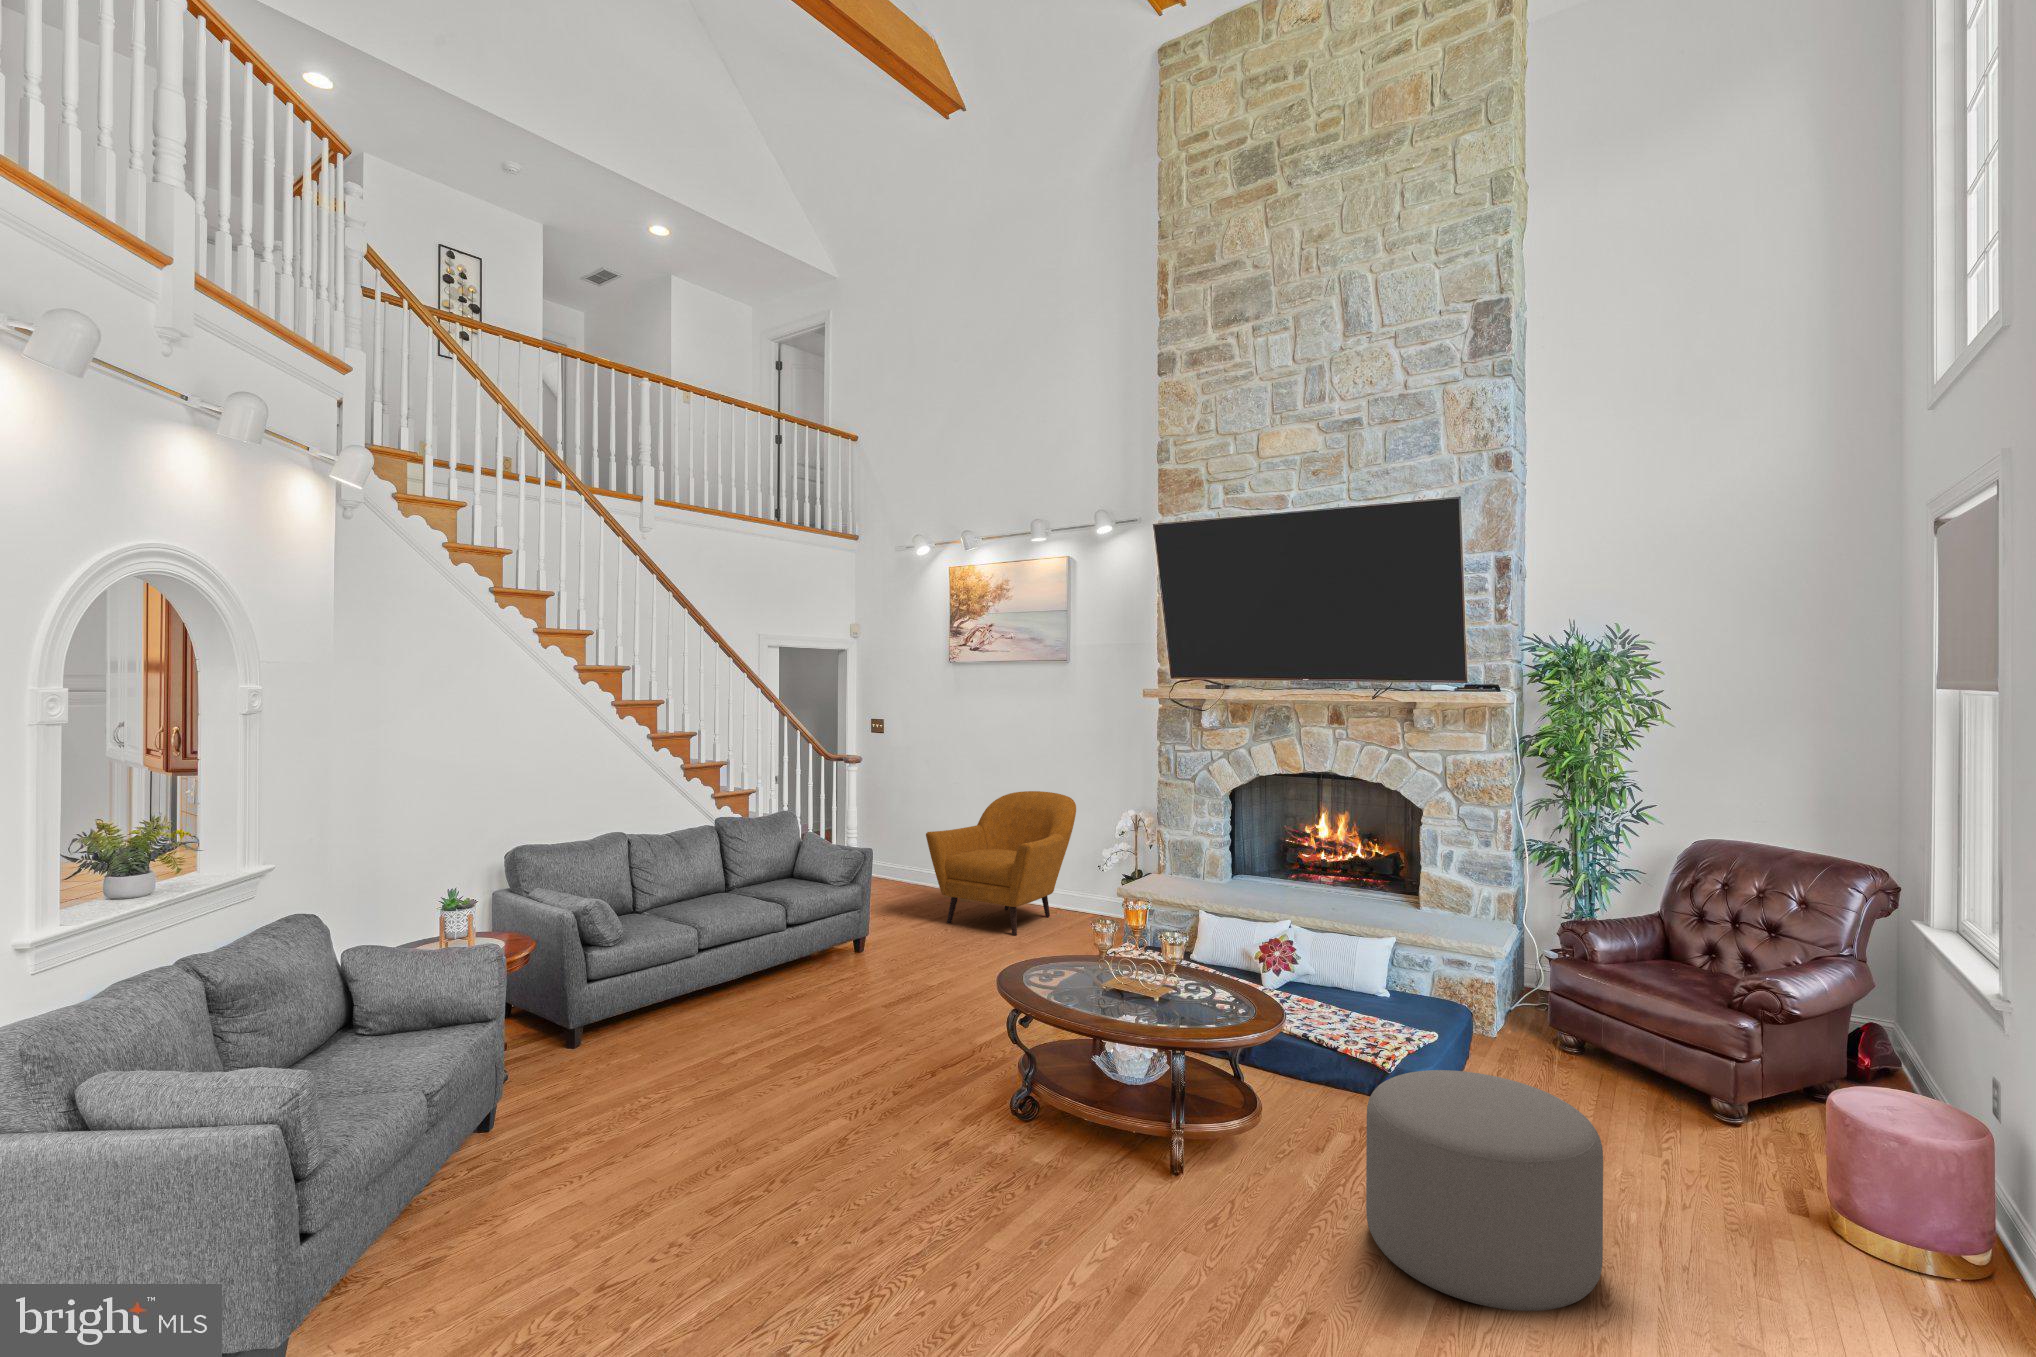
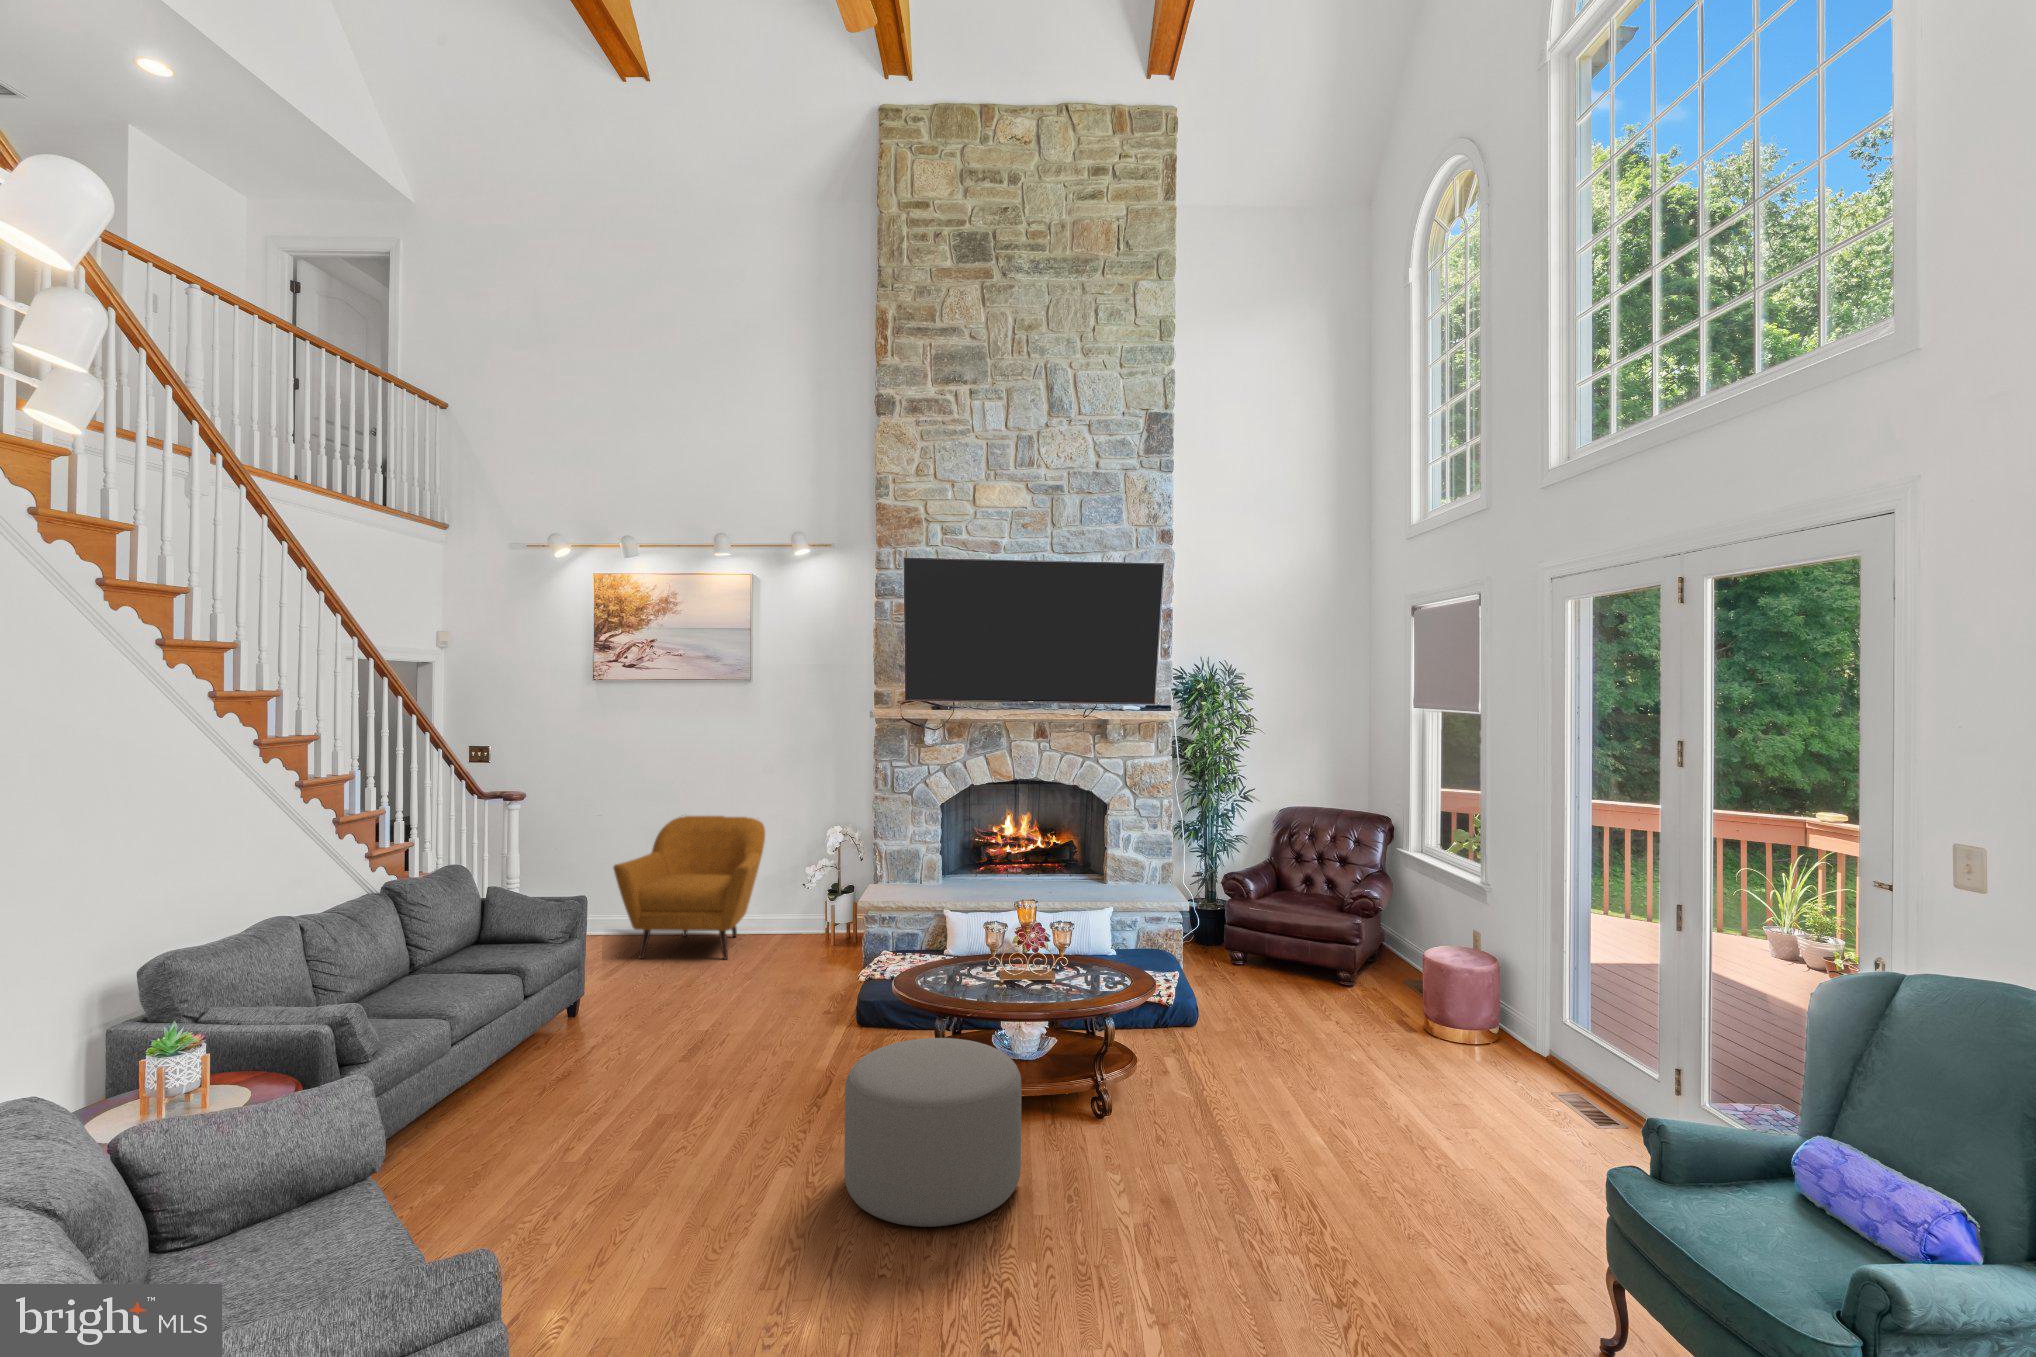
ottoman: present [1366,1070,1603,1311] -> present [844,1038,1022,1227]

